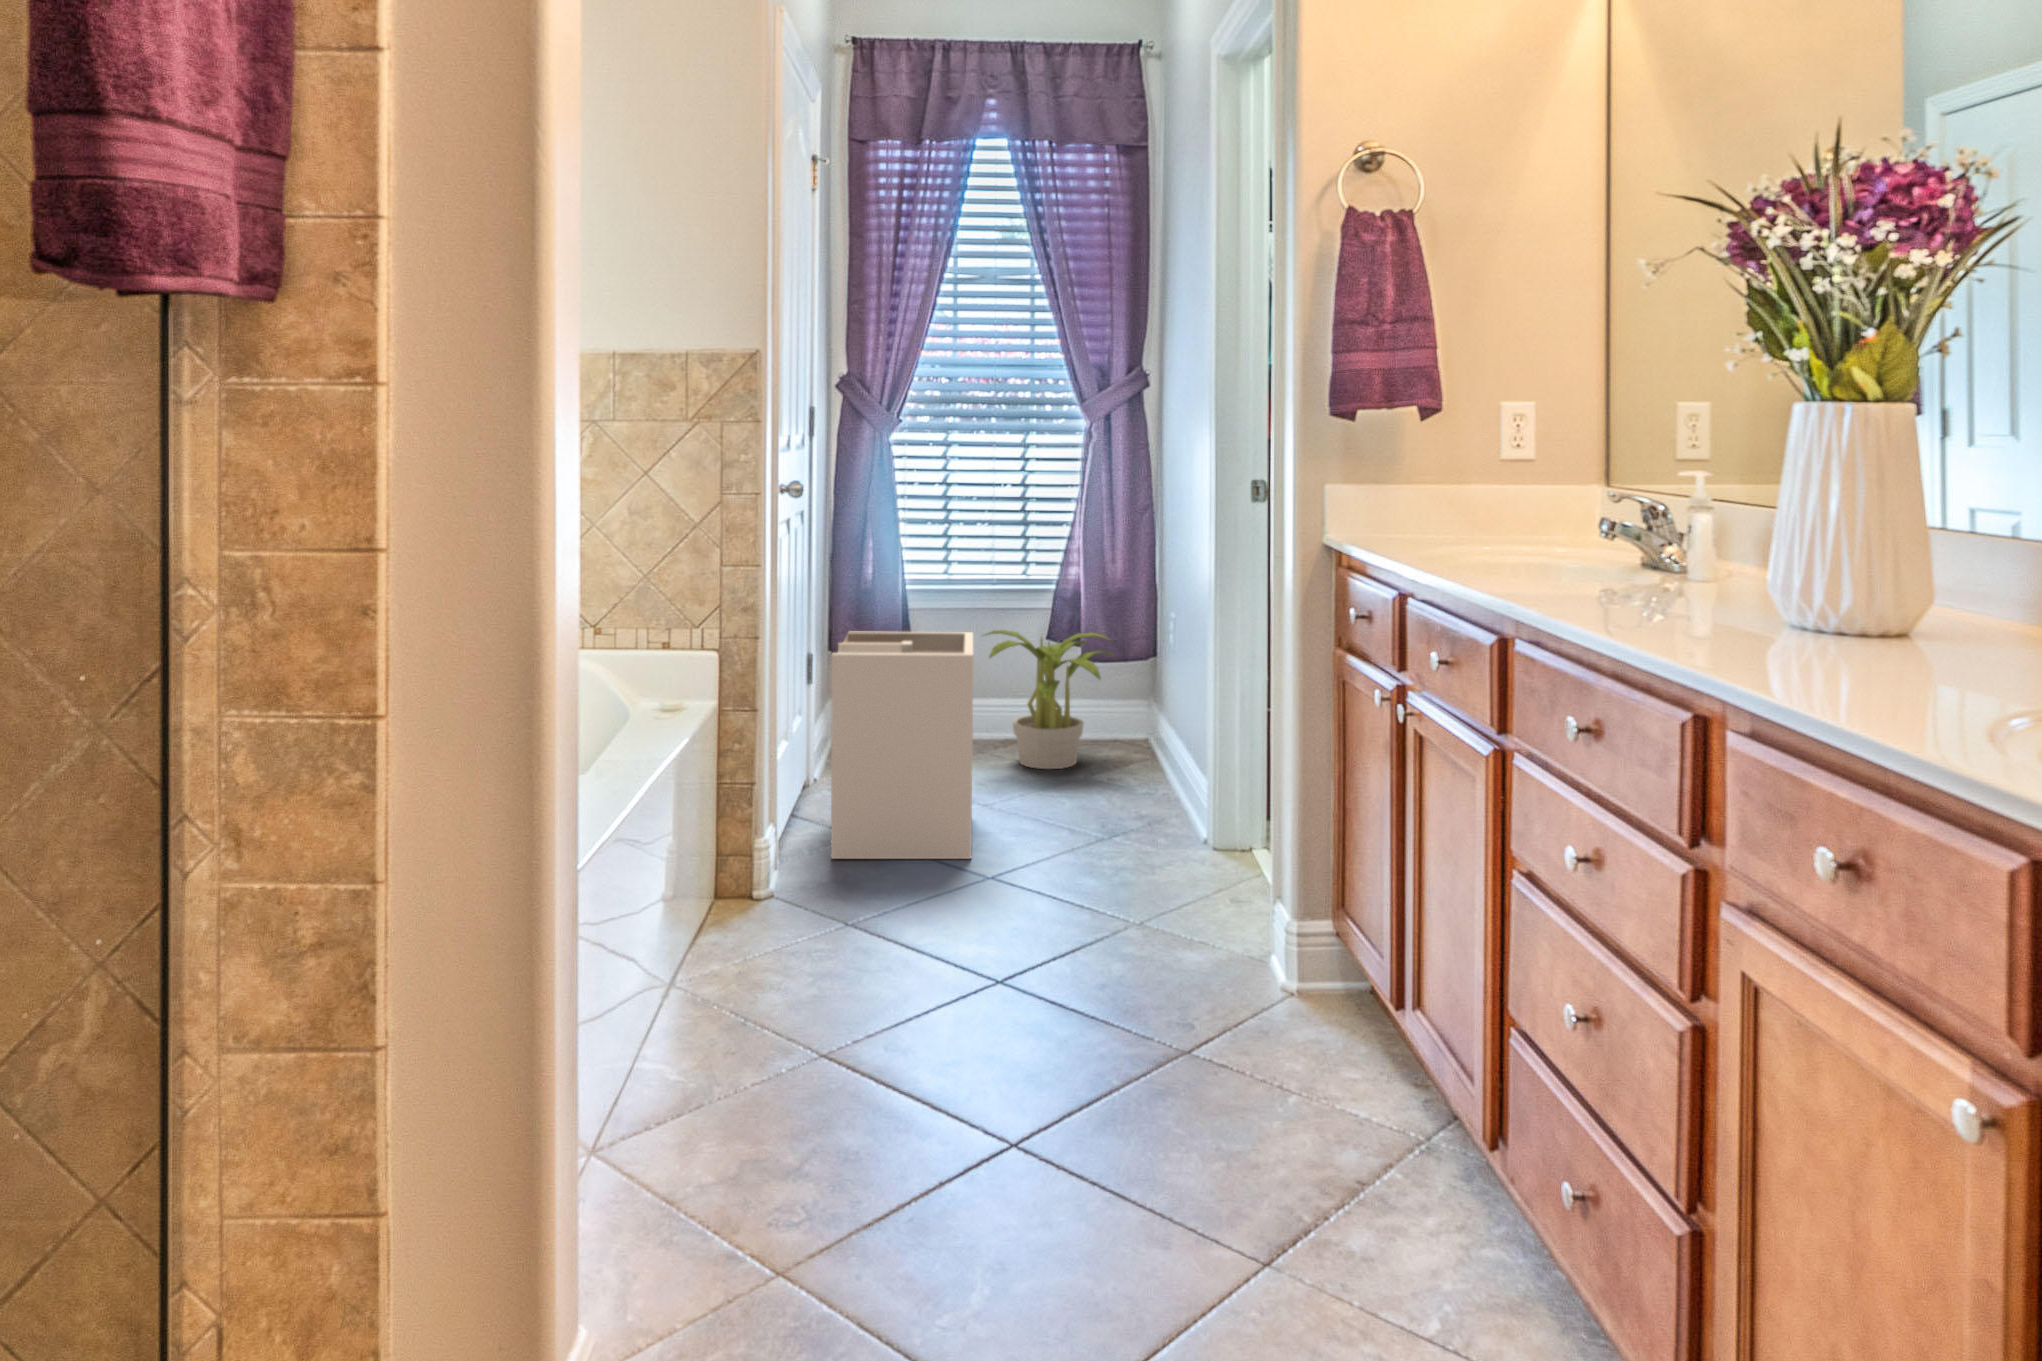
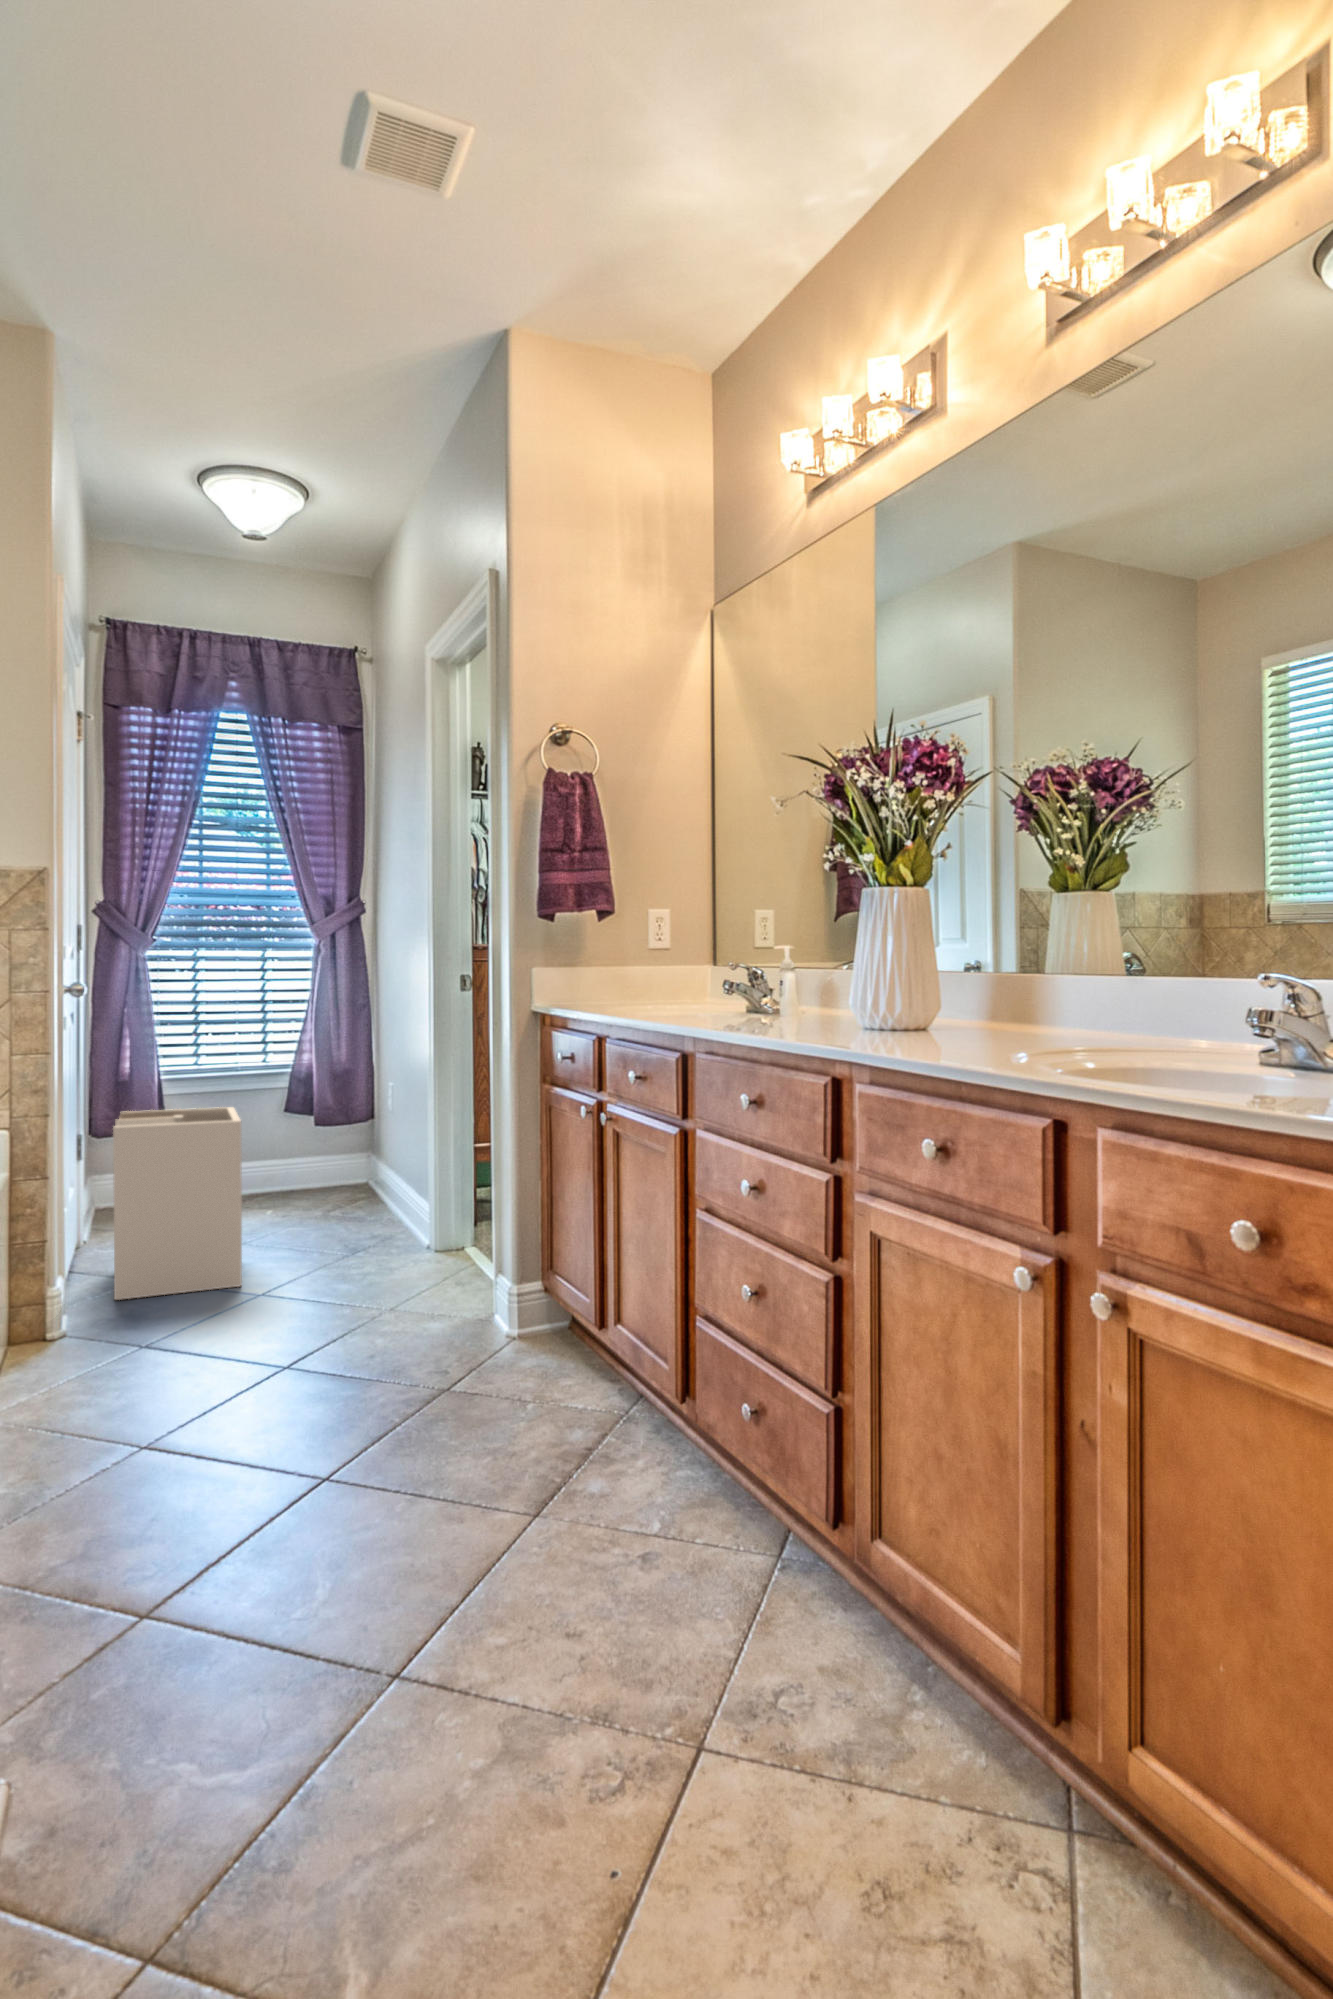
potted plant: present [985,630,1113,769] -> none [231,1108,344,1218]

